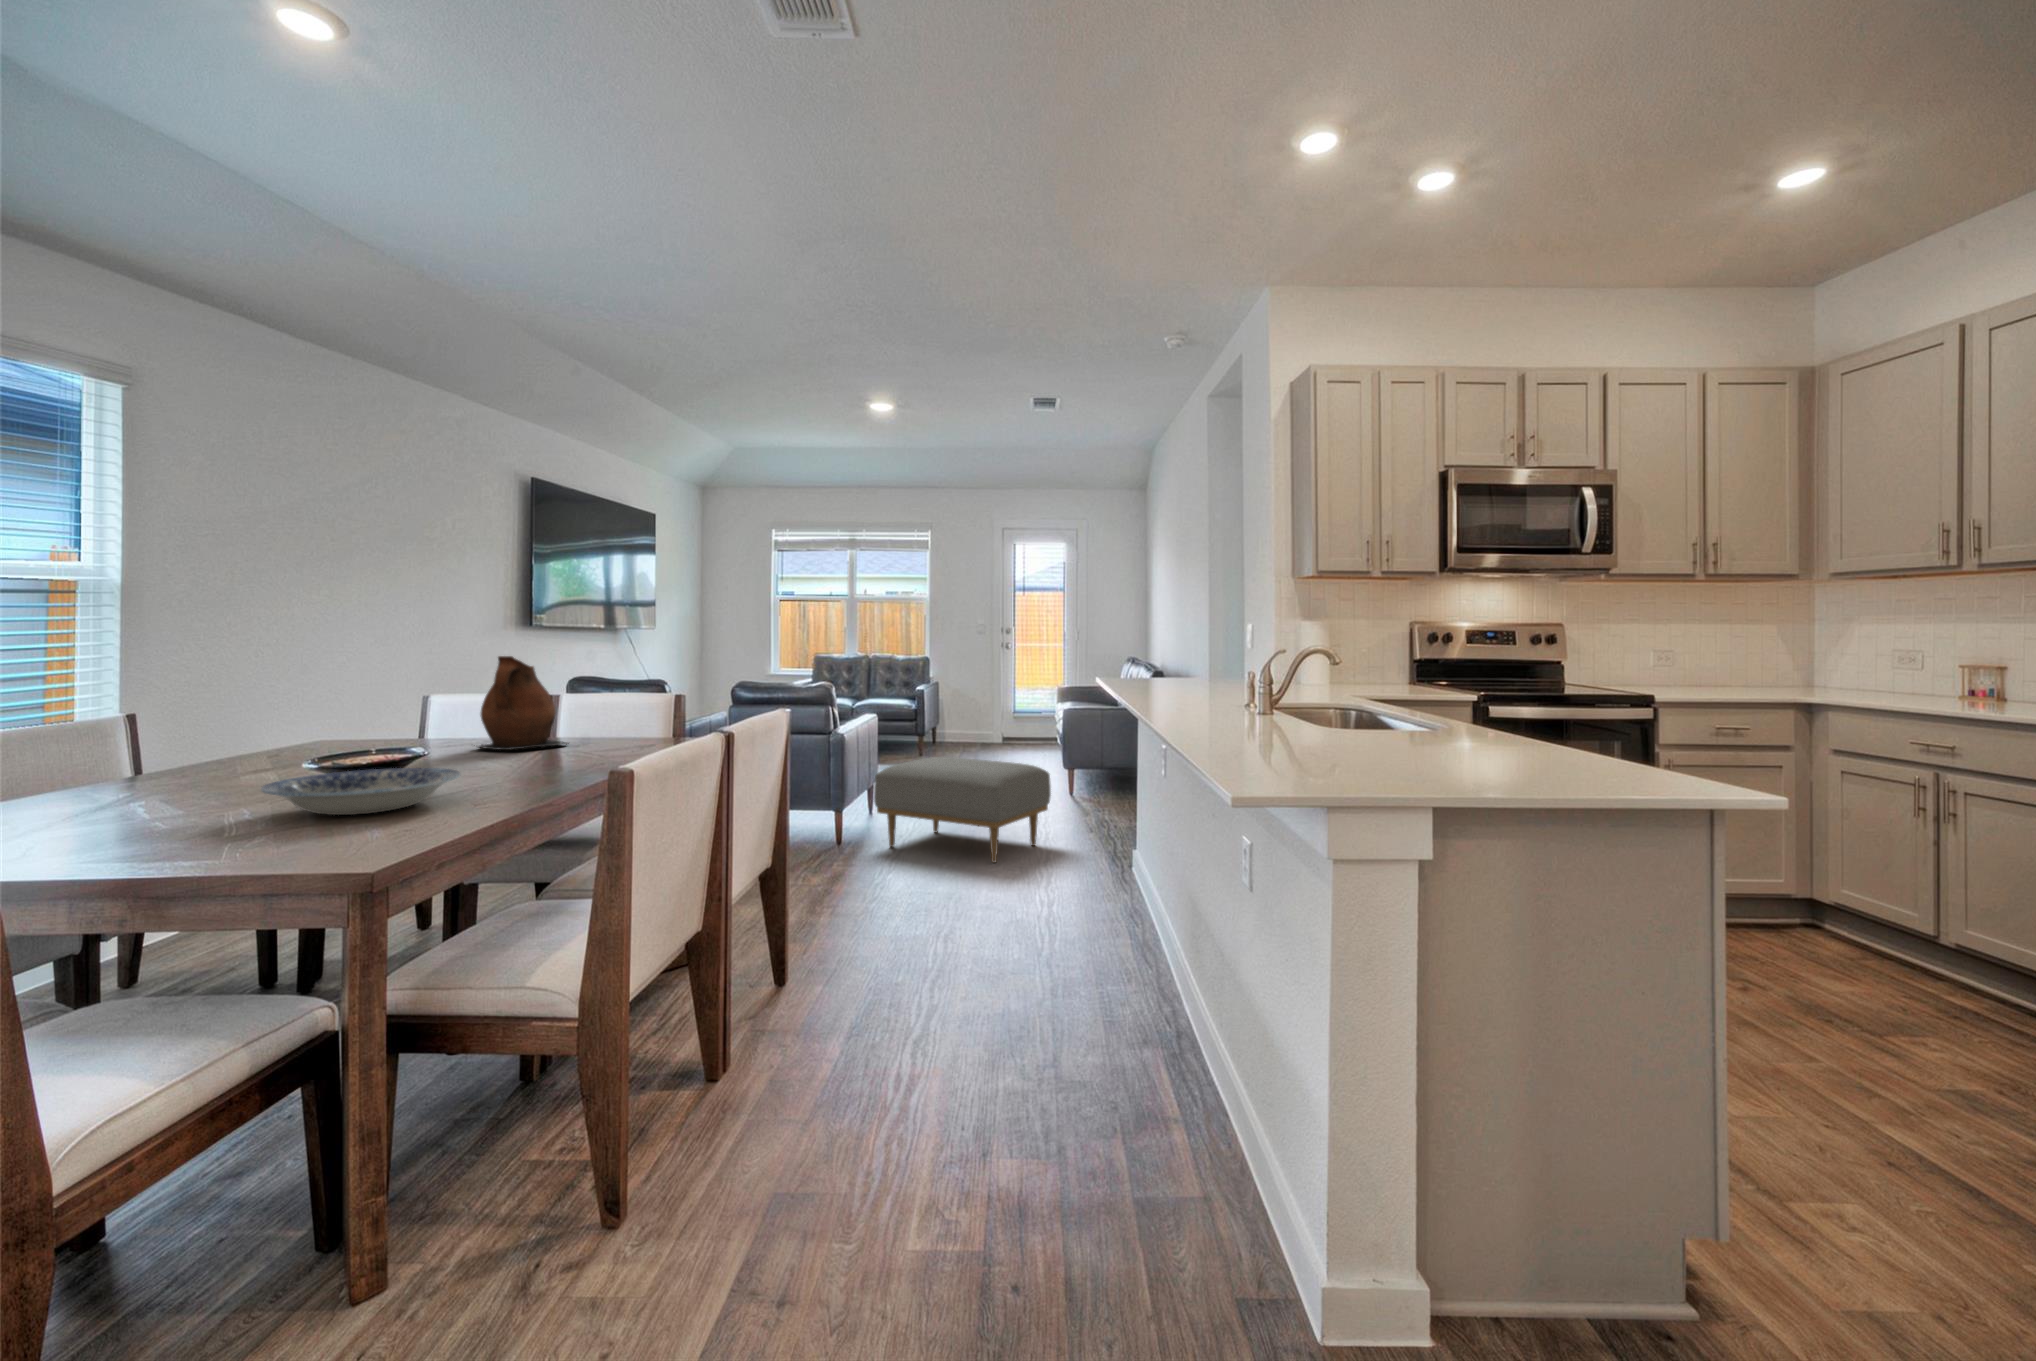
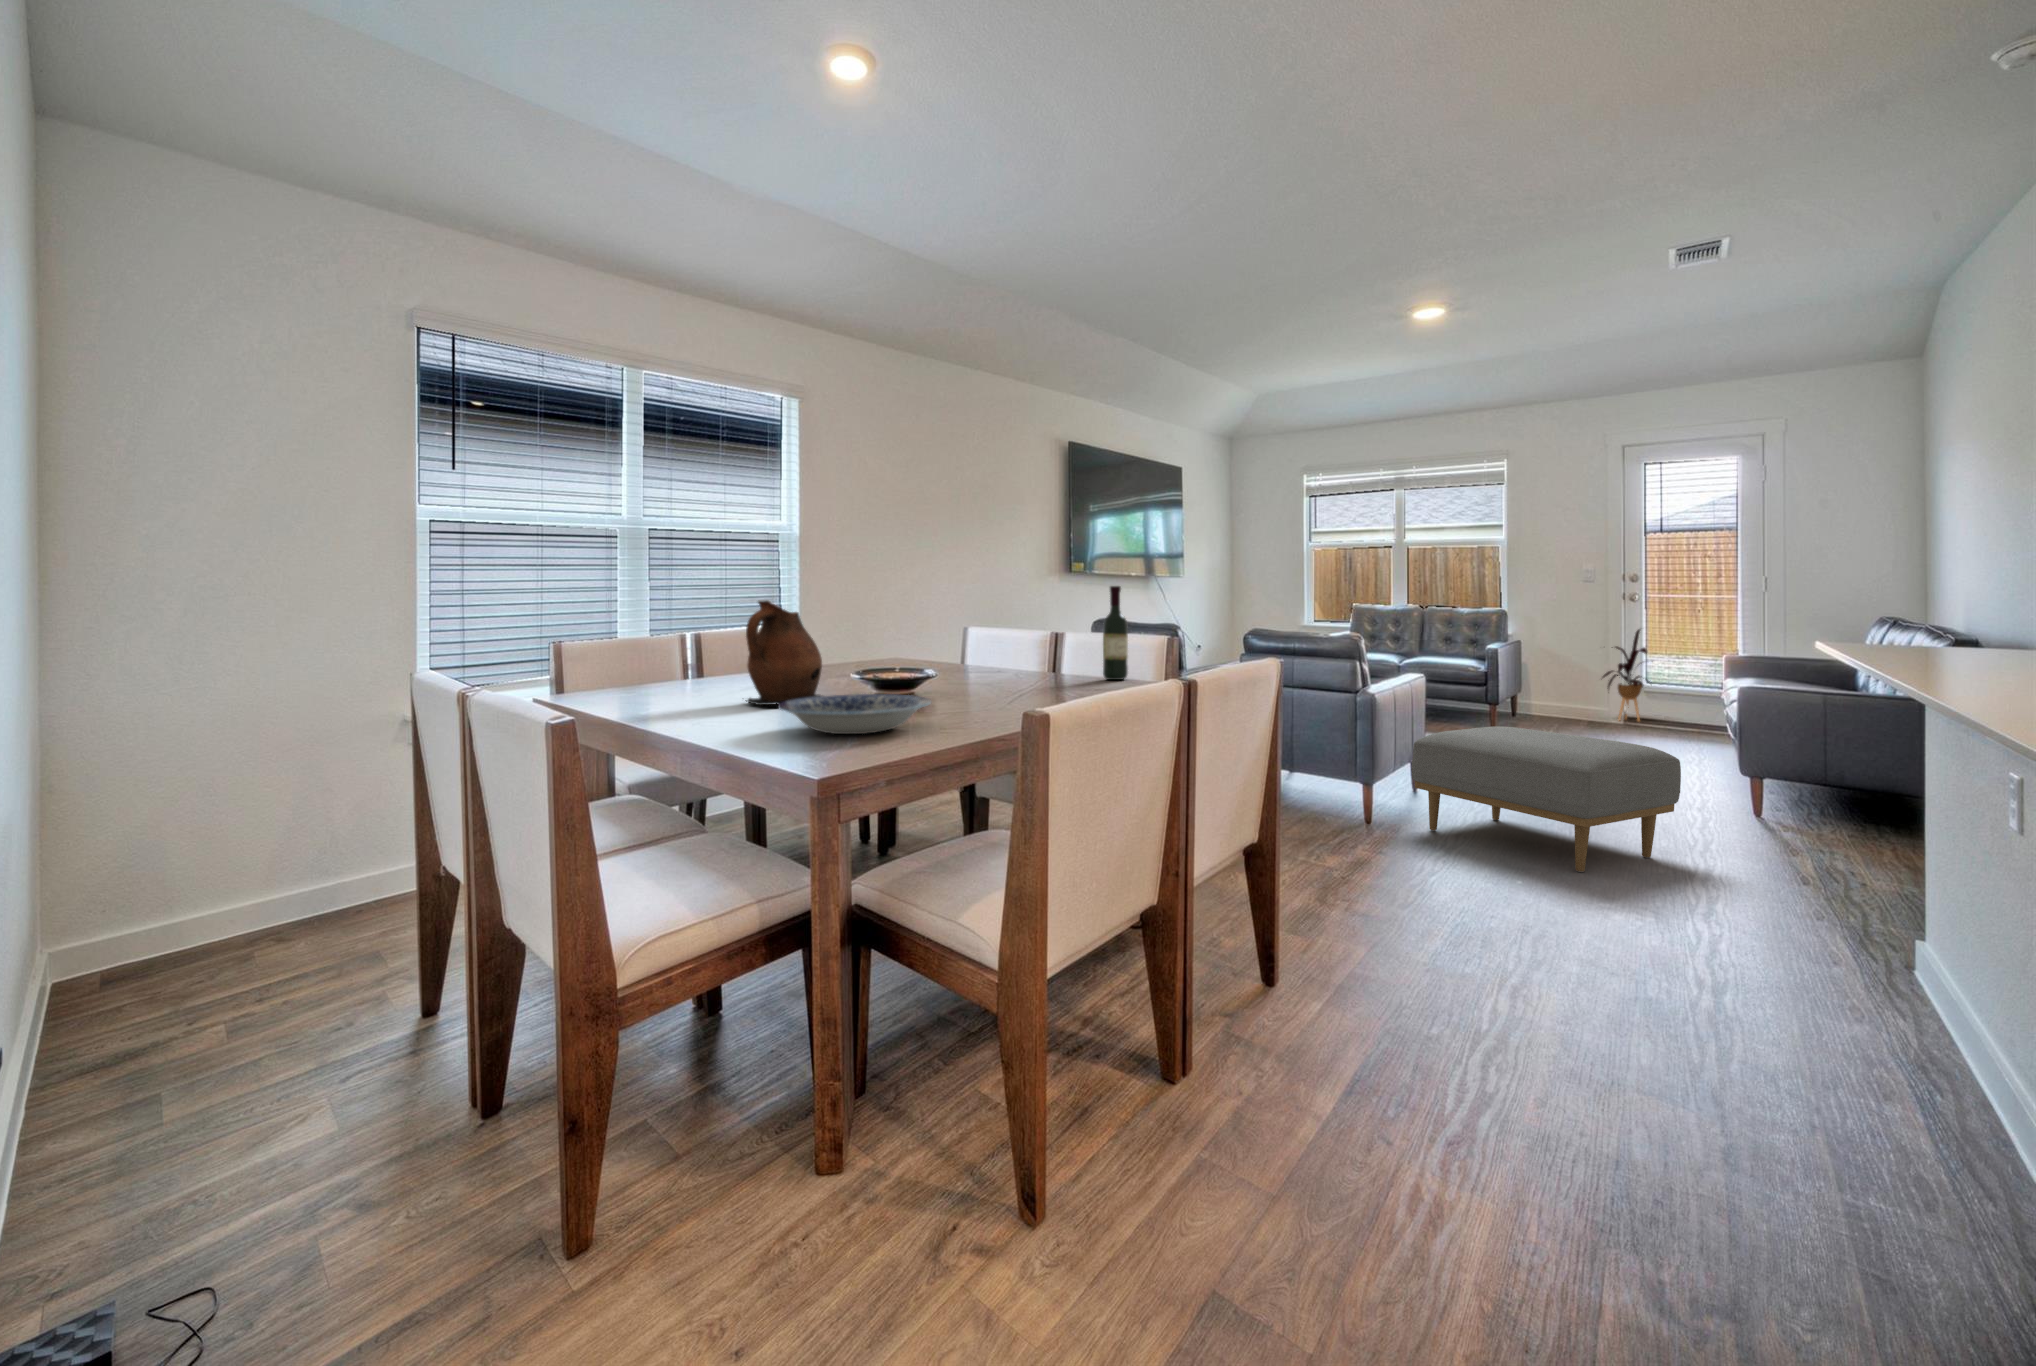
wine bottle: none [605,647,632,738] -> present [1103,586,1128,680]
ceramic pitcher: present [478,656,569,750] -> present [745,601,822,705]
house plant: none [998,672,1032,745] -> present [1602,629,1650,721]

